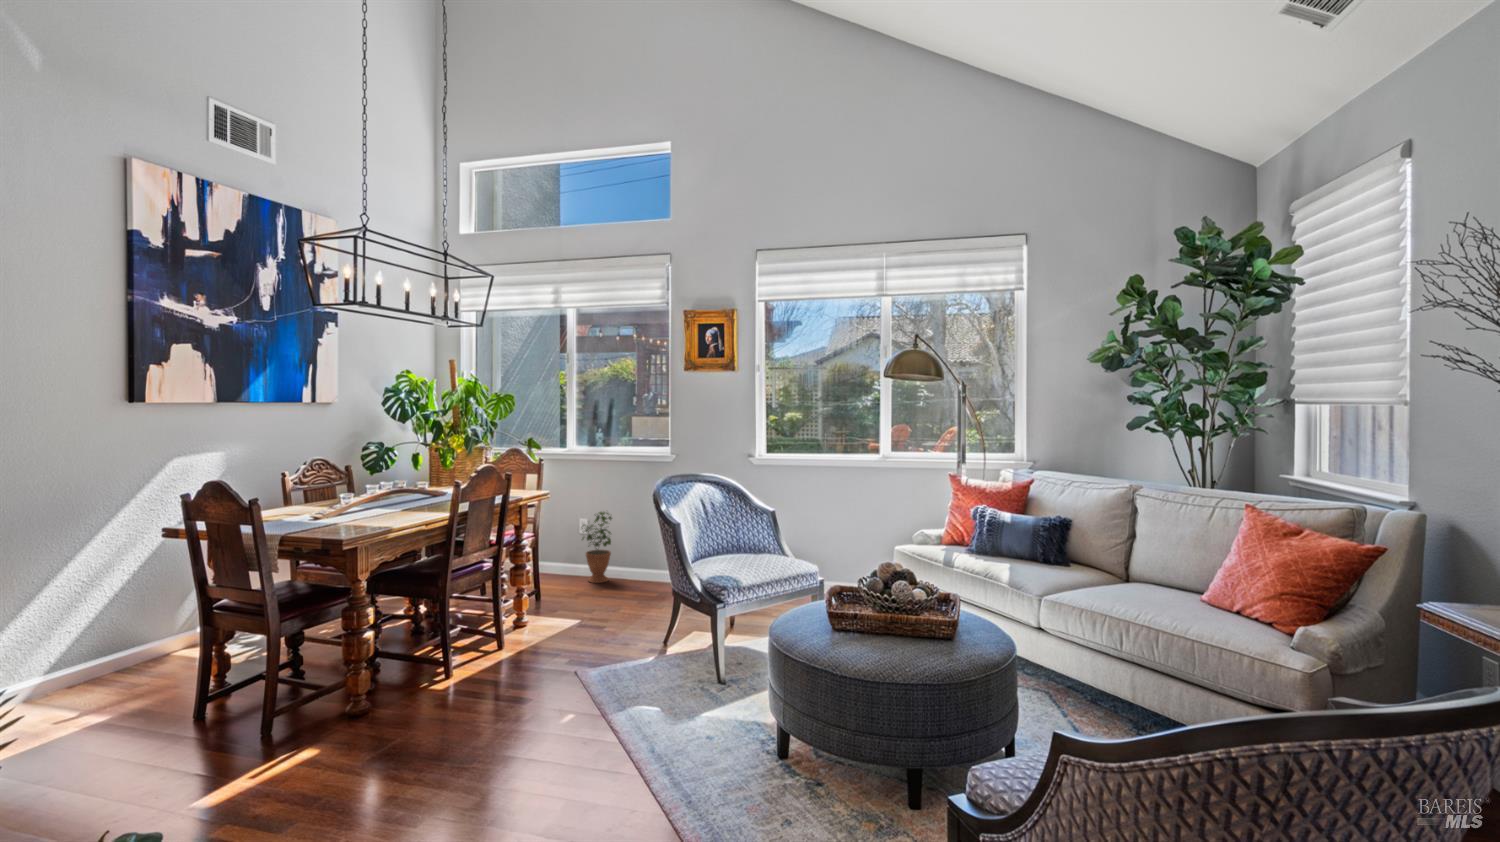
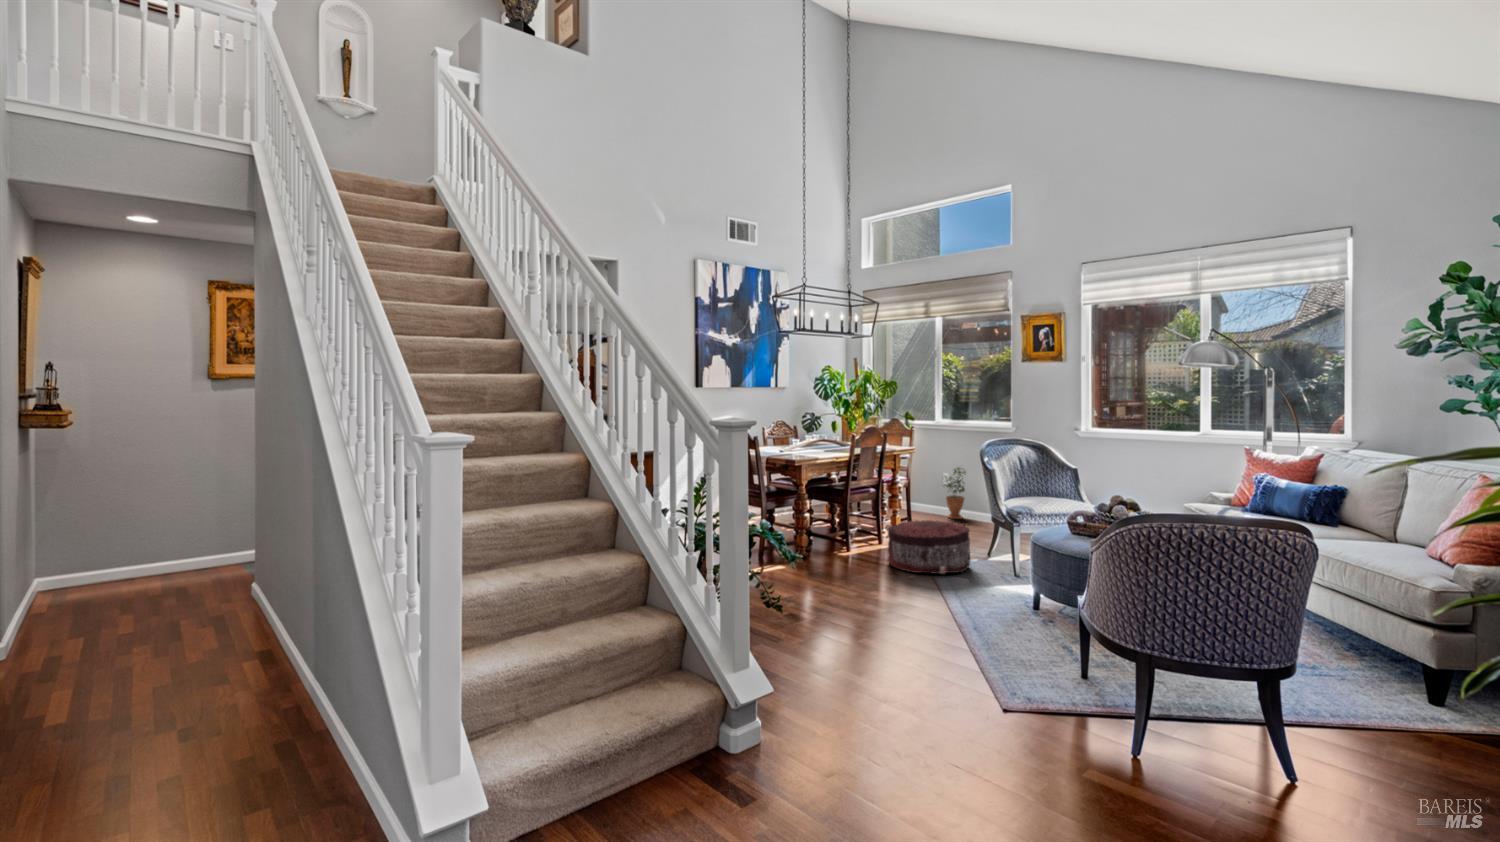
pouf: none [520,607,656,715] -> present [888,520,970,574]

